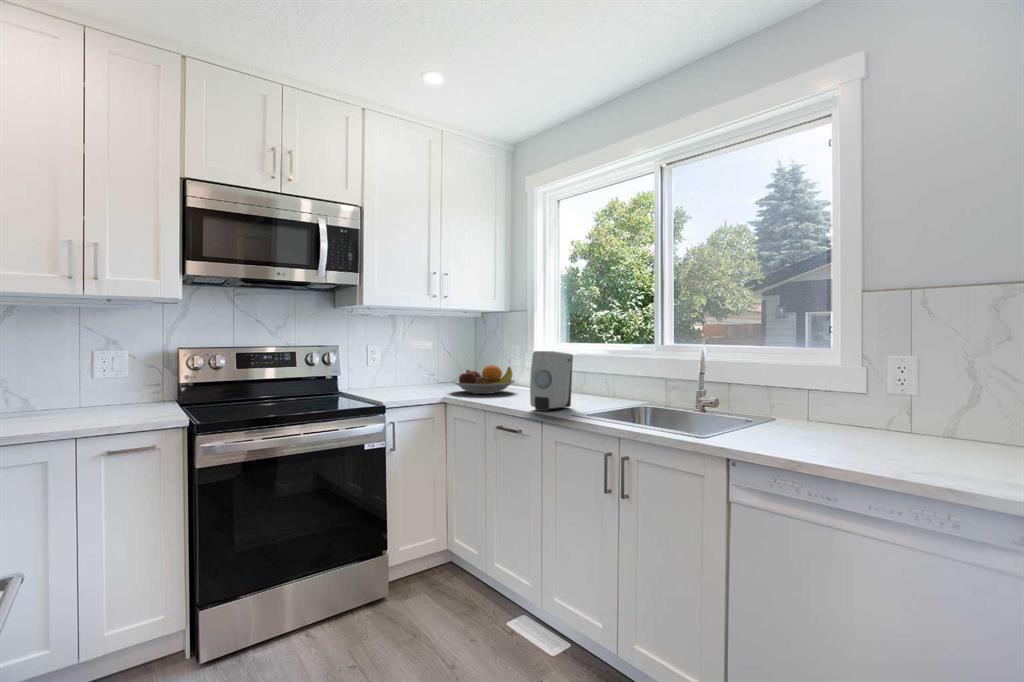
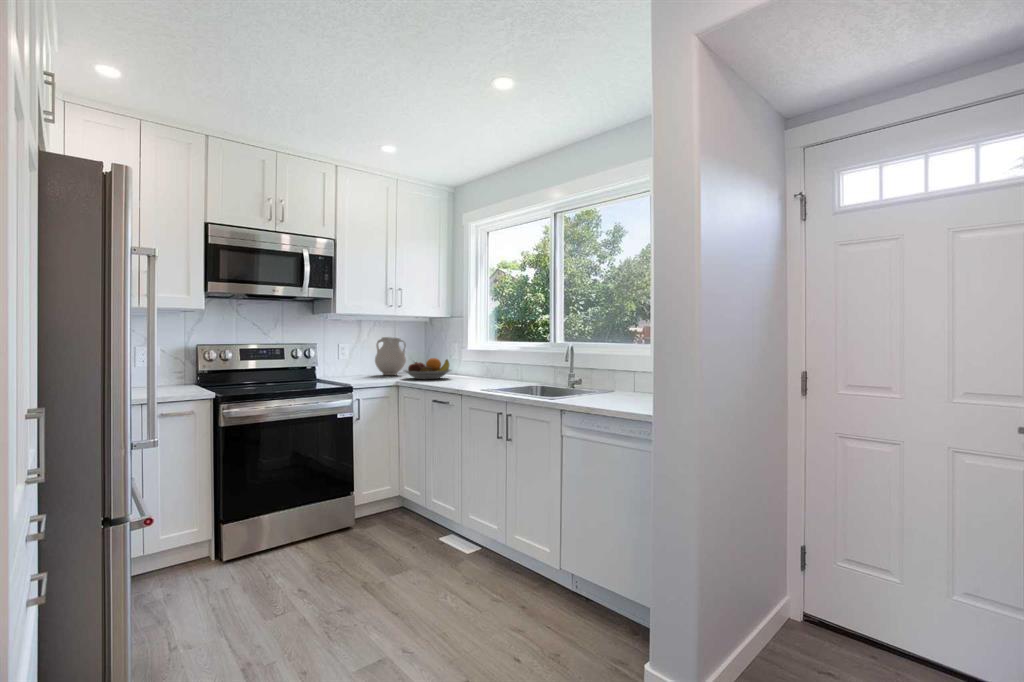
vase: none [415,337,454,386] -> present [375,337,406,375]
soap dispenser: present [530,351,573,411] -> none [456,346,487,388]

